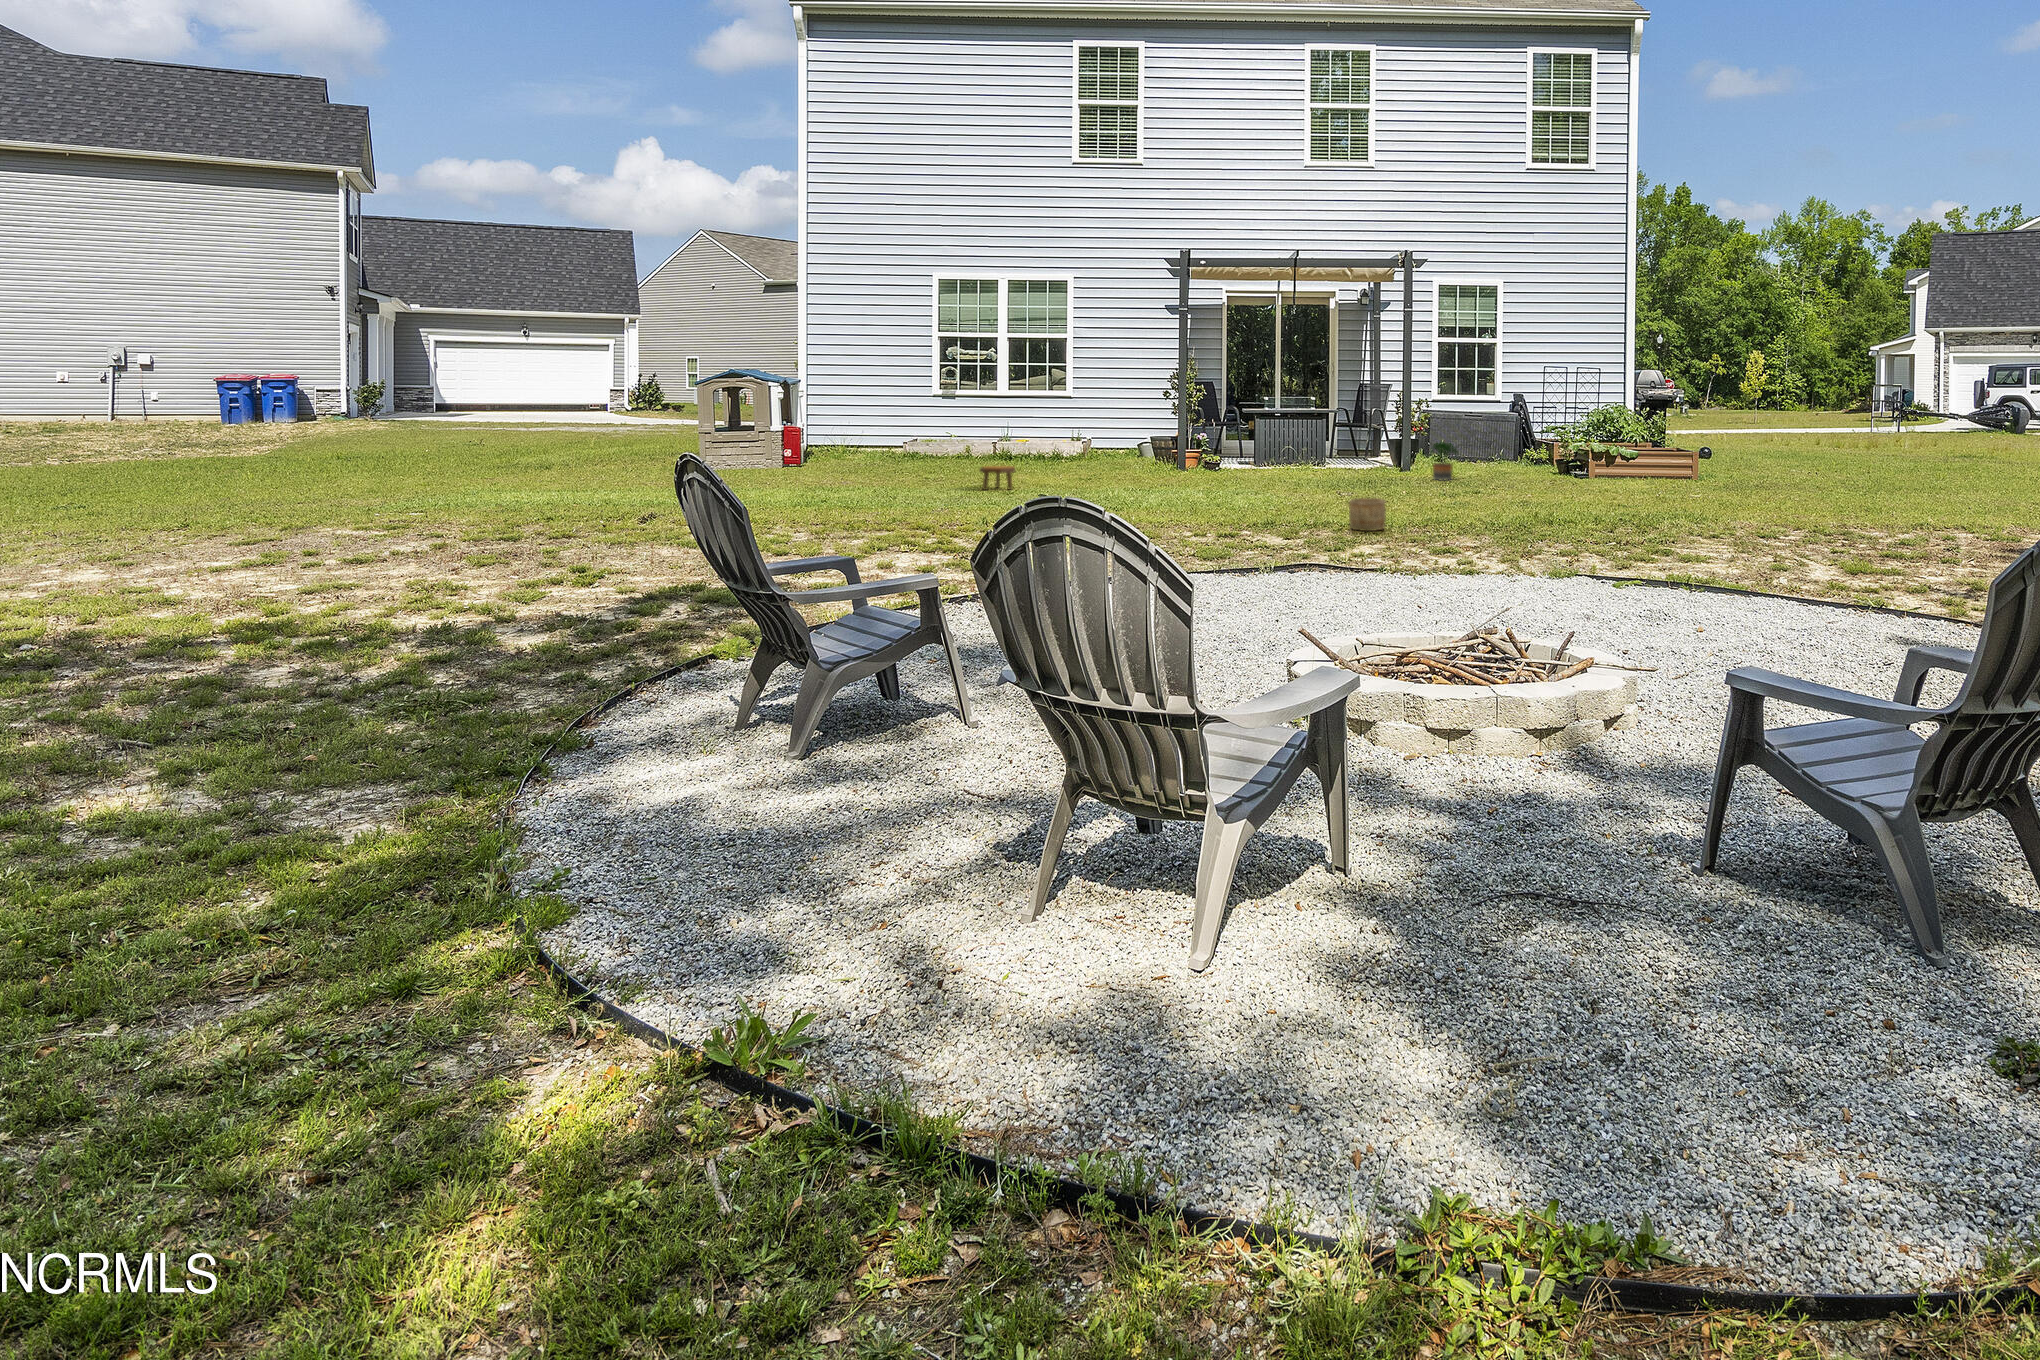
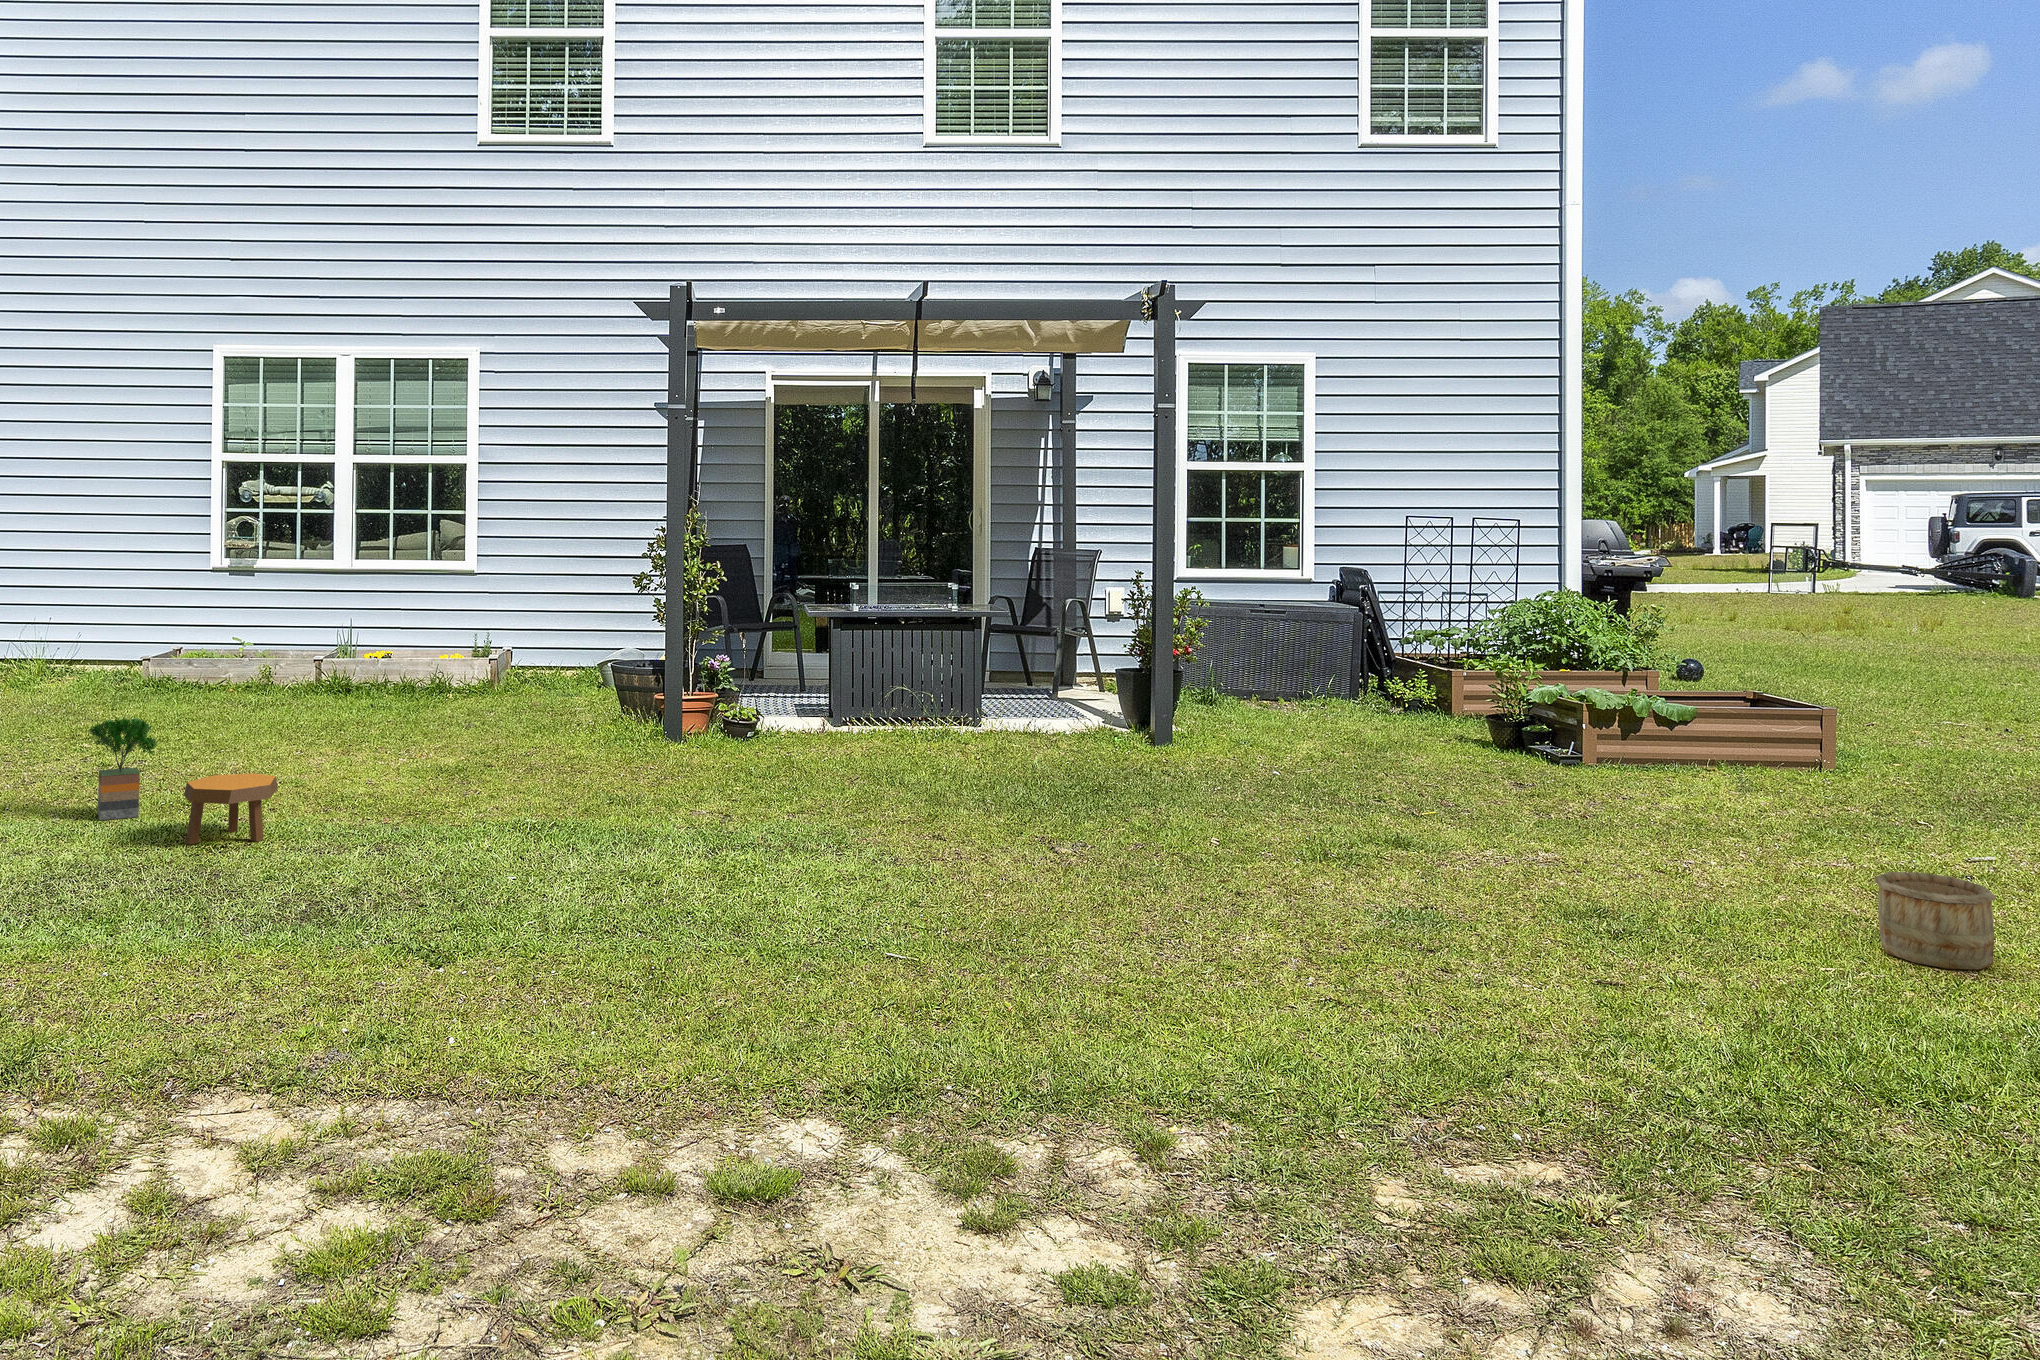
potted tree: present [1431,442,1457,480] -> present [89,718,157,820]
wooden bucket: present [1349,498,1386,531] -> present [1874,872,1996,969]

